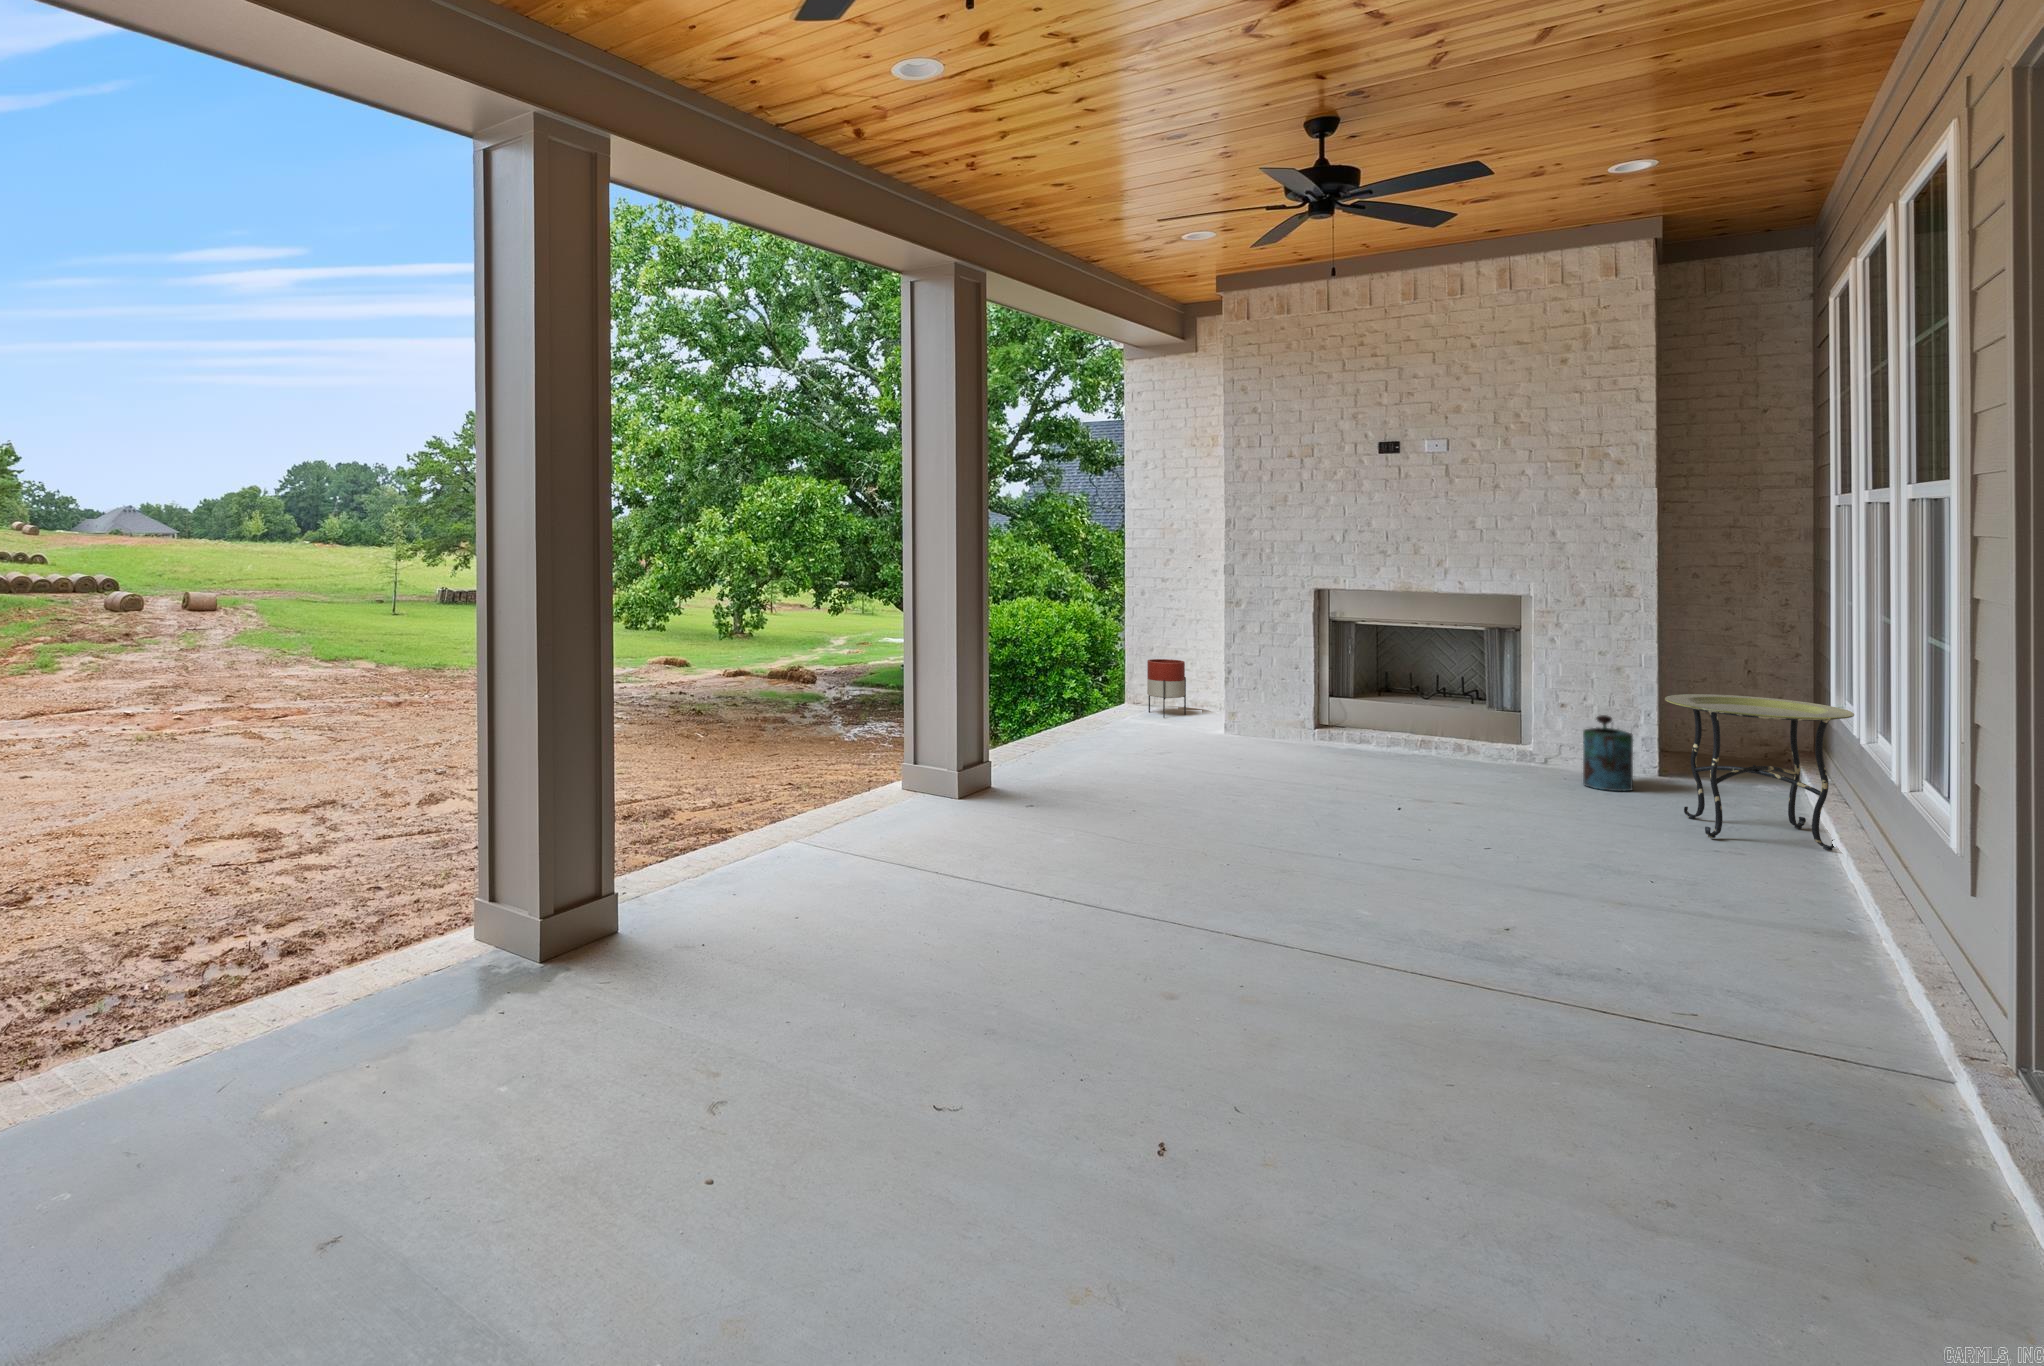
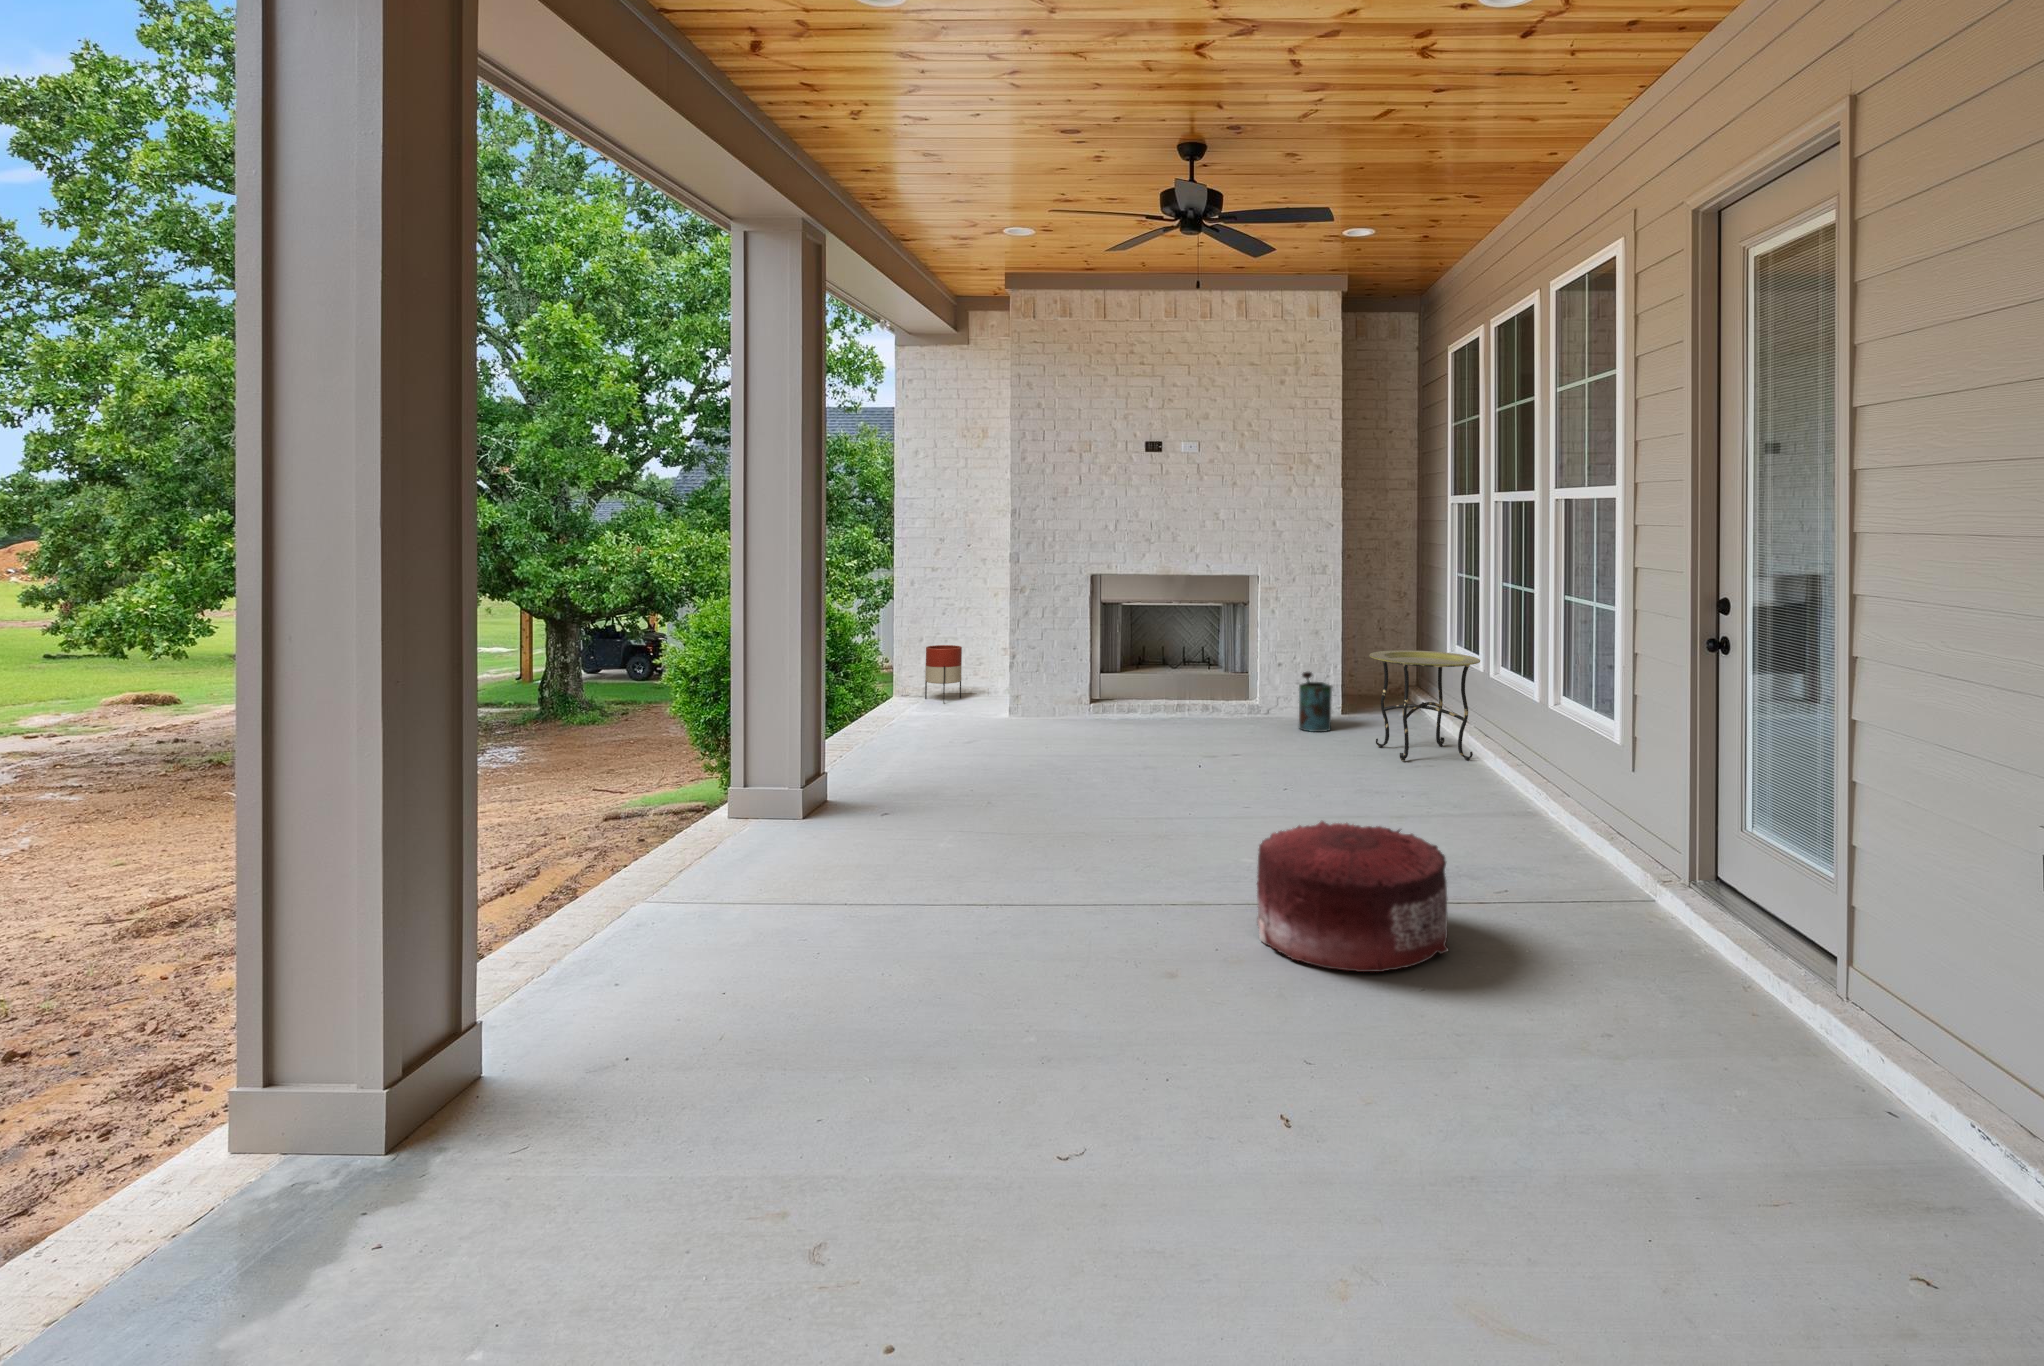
pouf: none [1310,869,1565,1050] -> present [1257,821,1448,972]

